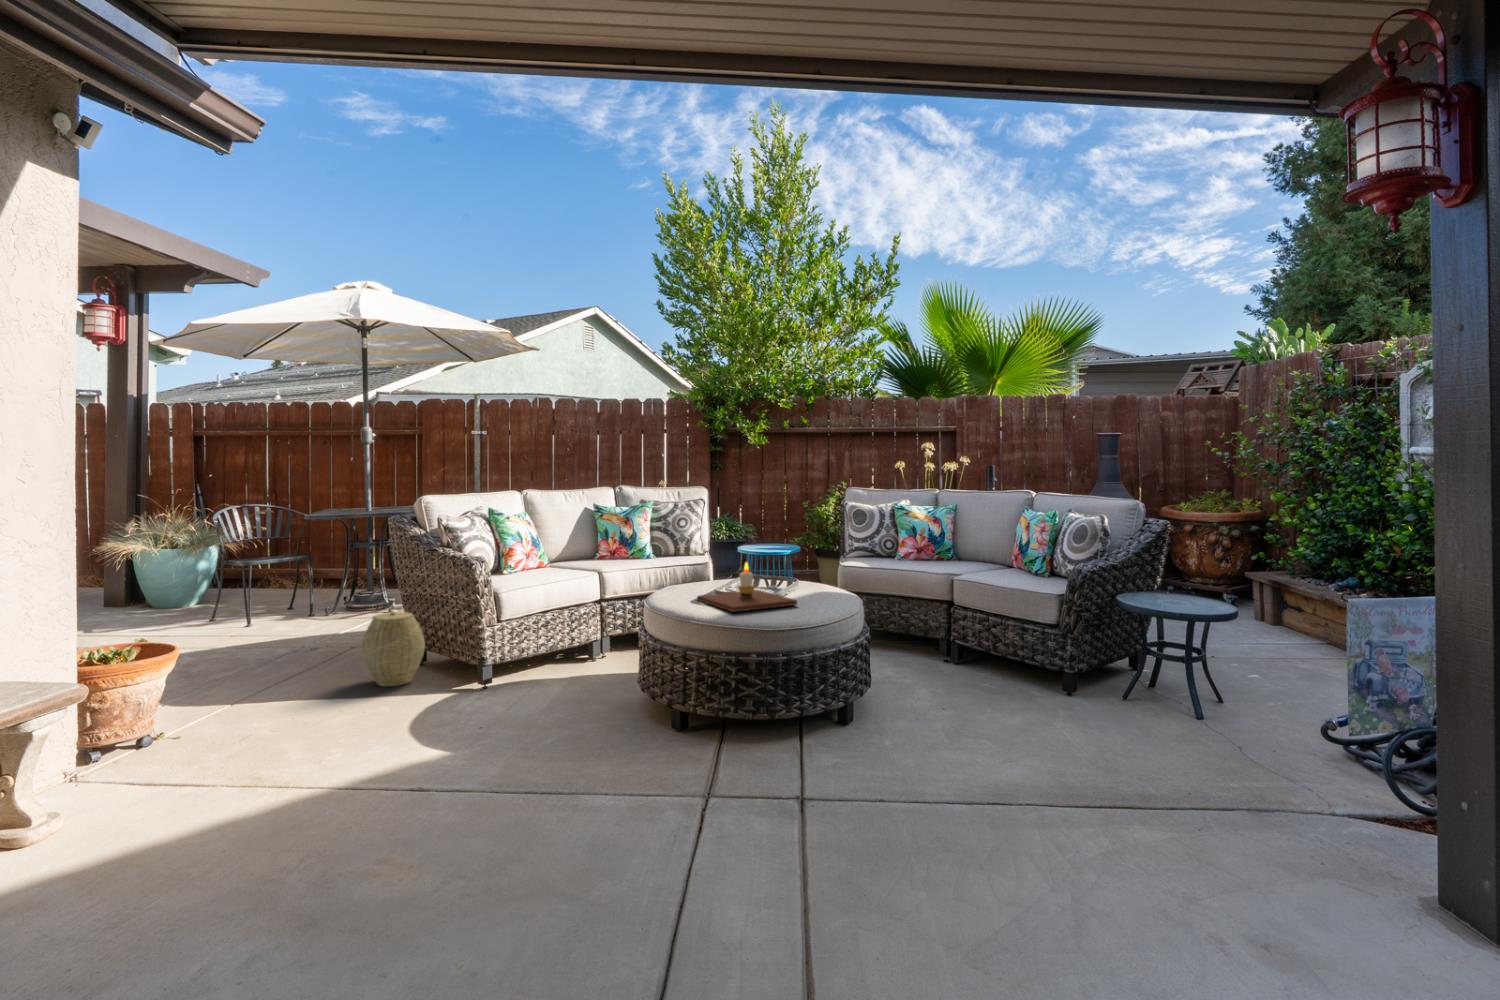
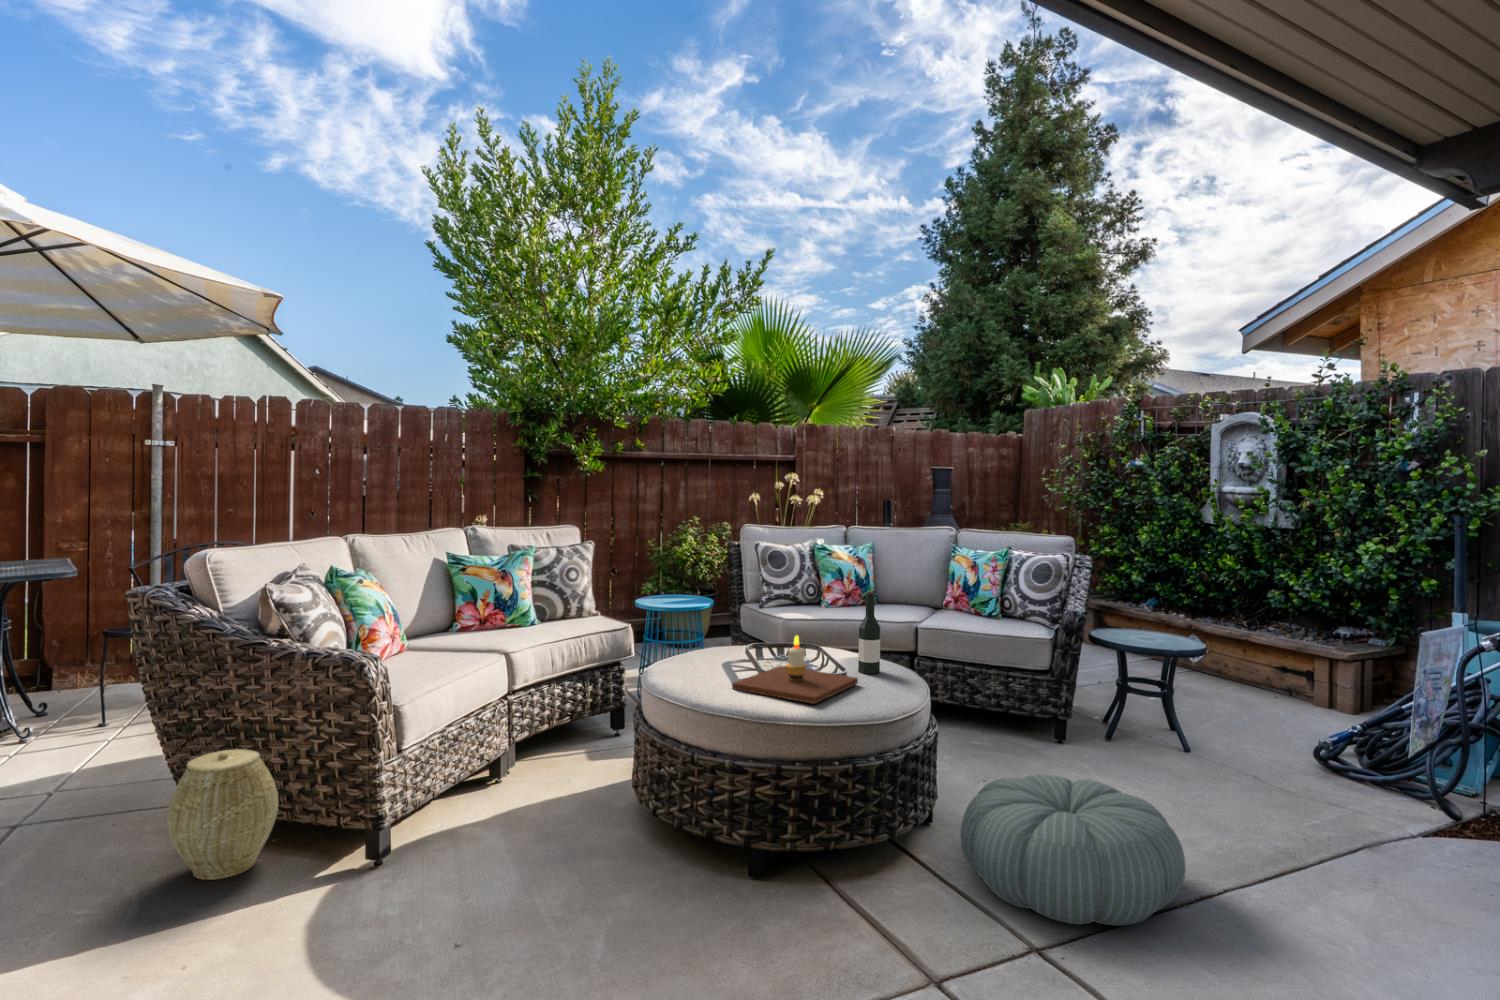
wine bottle: none [818,533,836,601] -> present [858,591,880,674]
pouf: none [798,685,977,800] -> present [960,774,1186,925]

